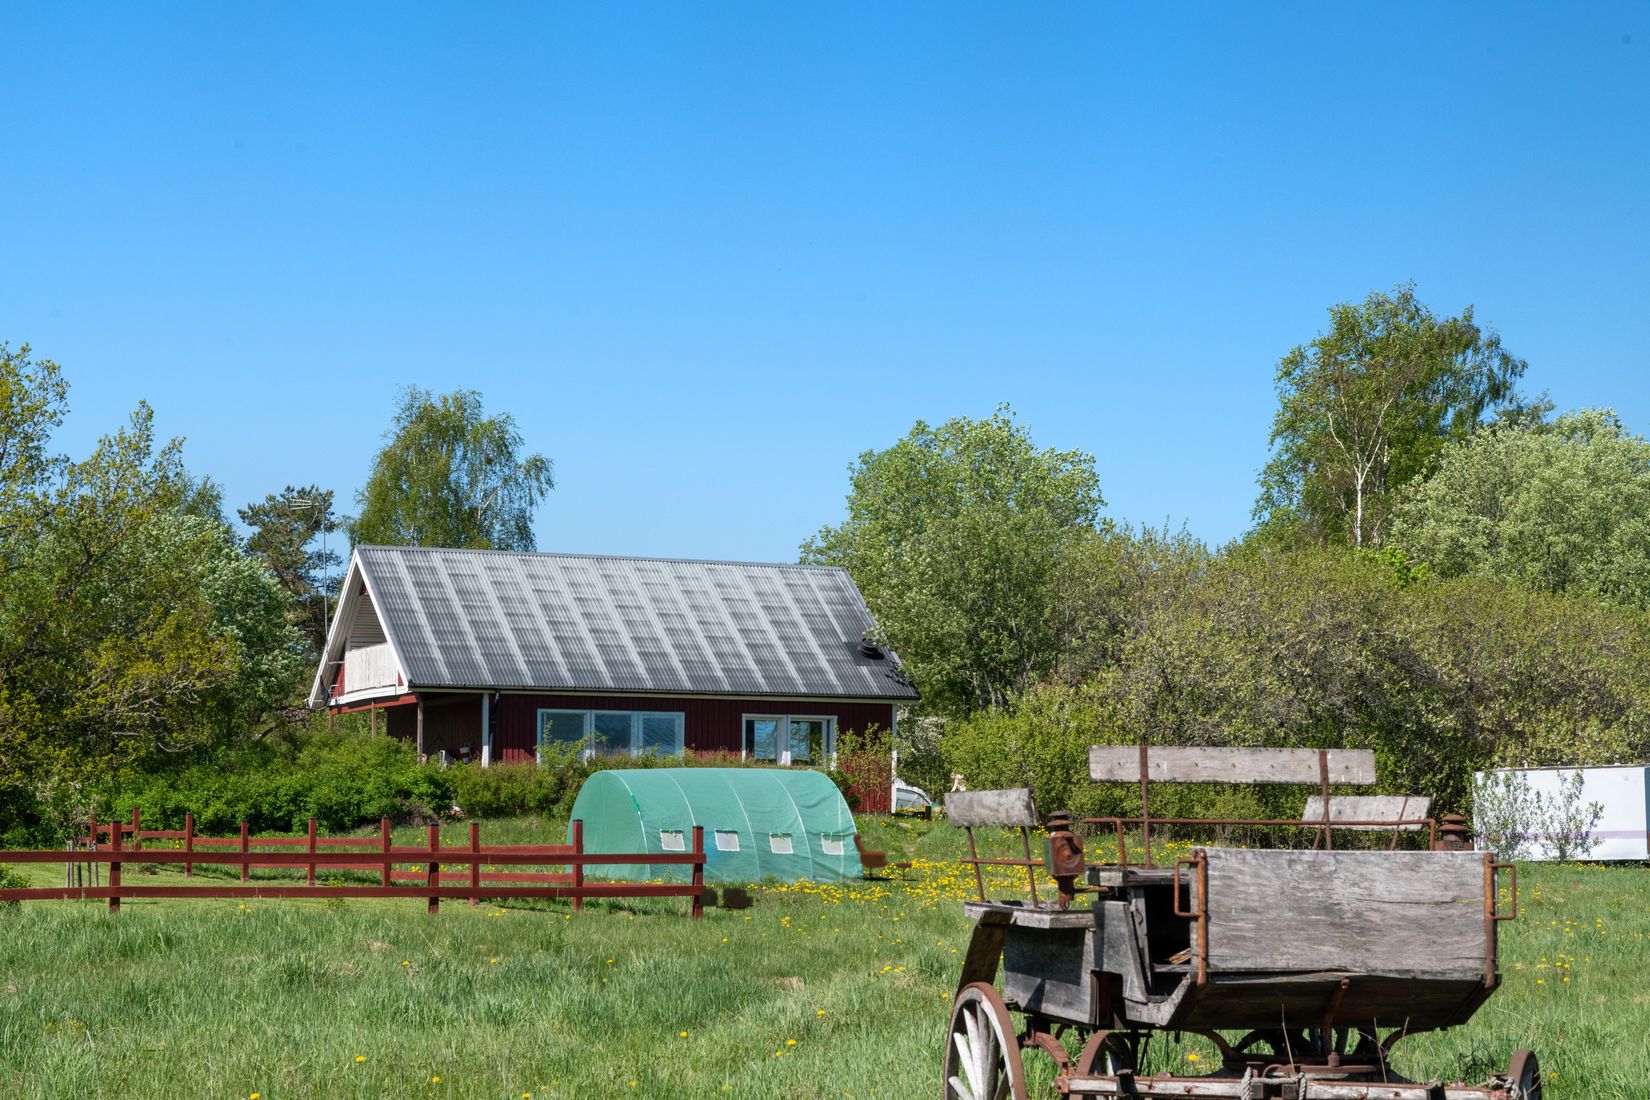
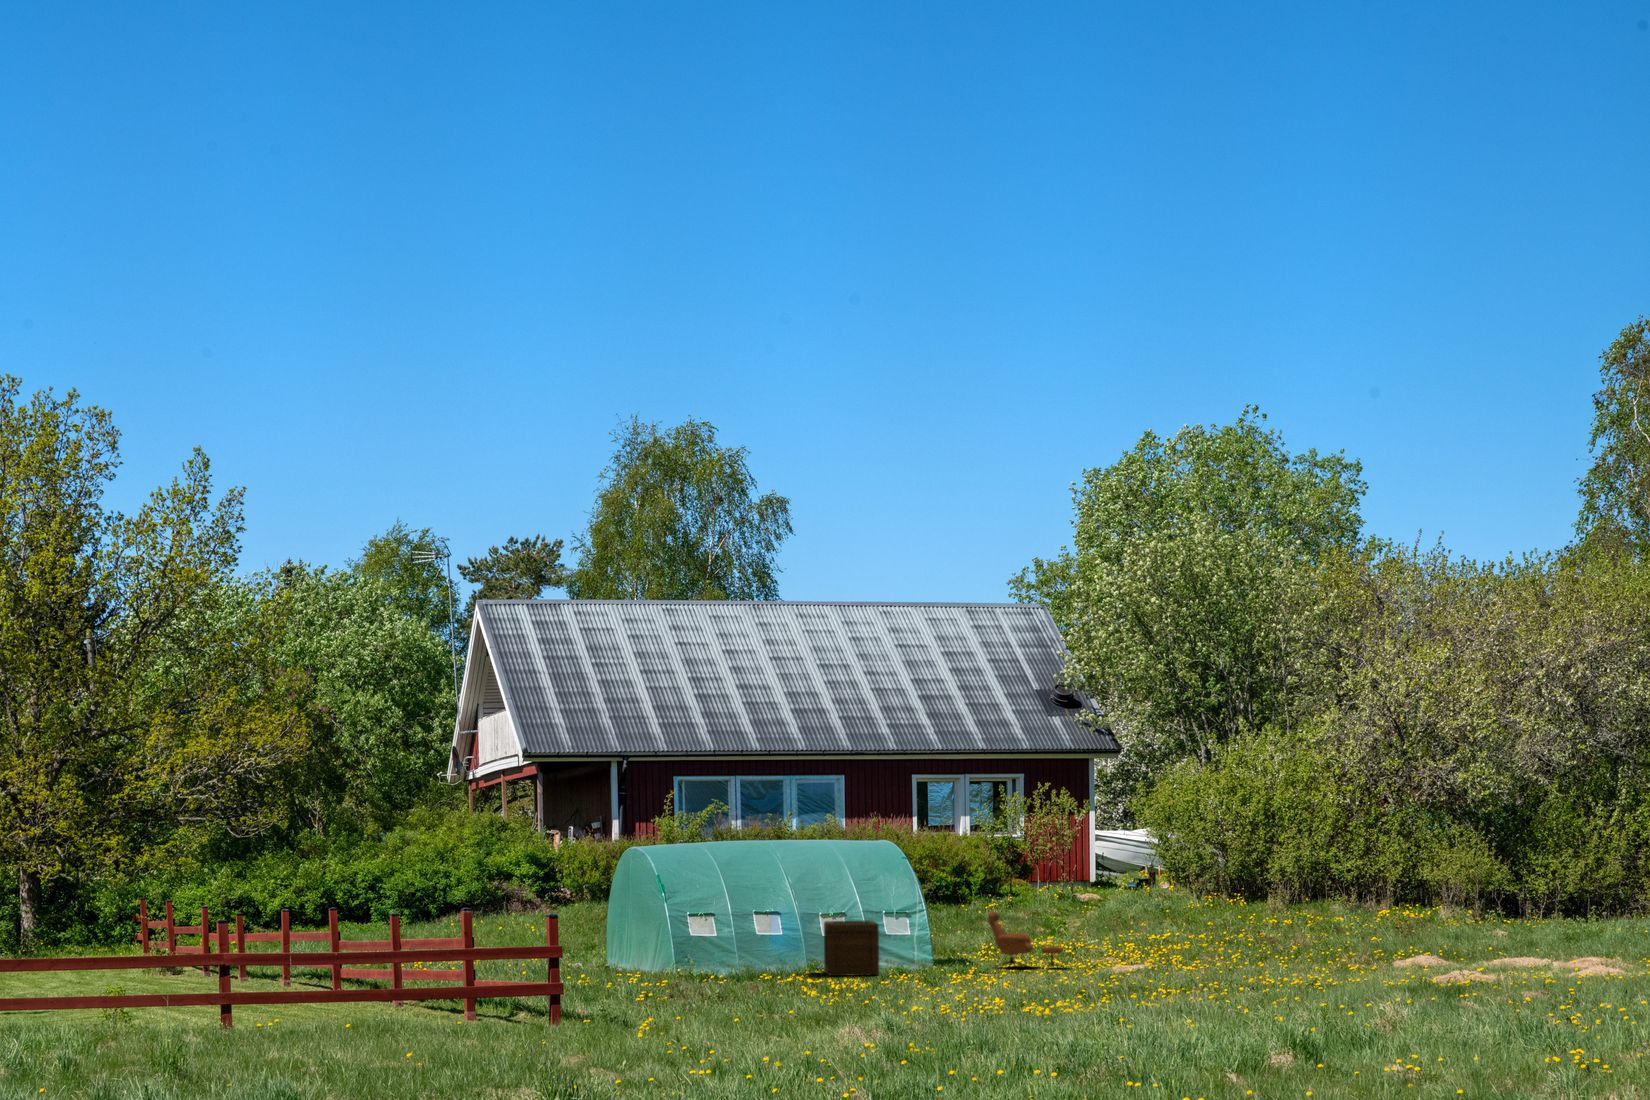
wooden crate: none [722,838,771,883] -> present [824,920,879,976]
woven basket: present [699,888,754,908] -> none [757,979,827,1008]

